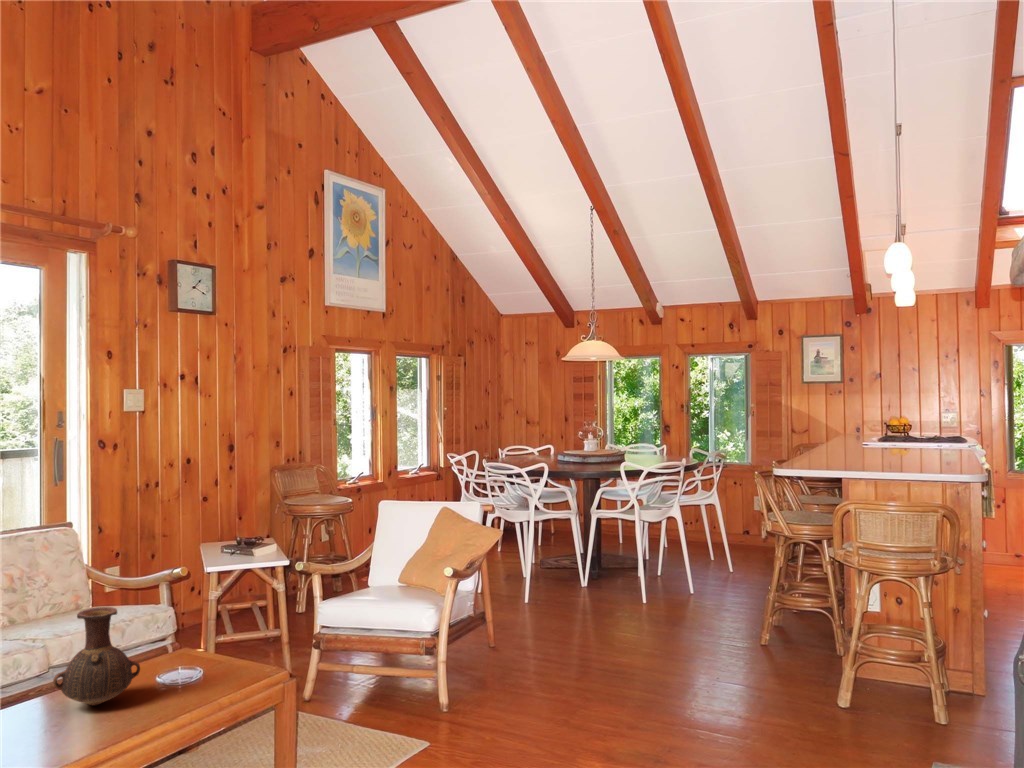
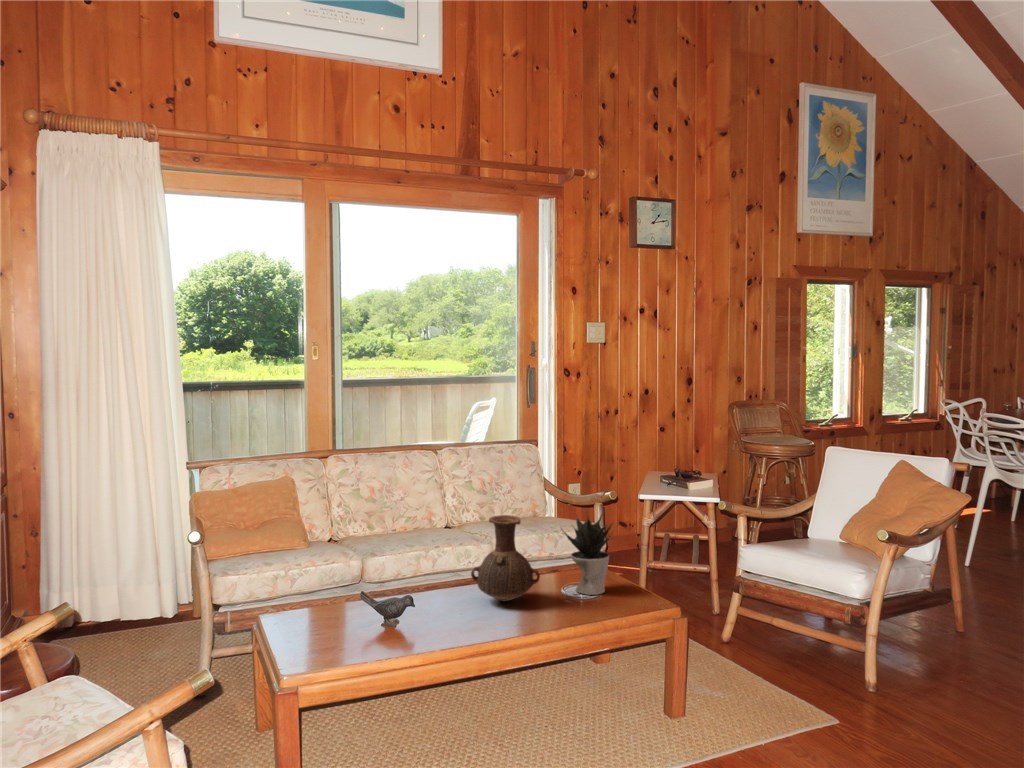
potted plant: none [157,585,218,678] -> present [562,510,613,595]

